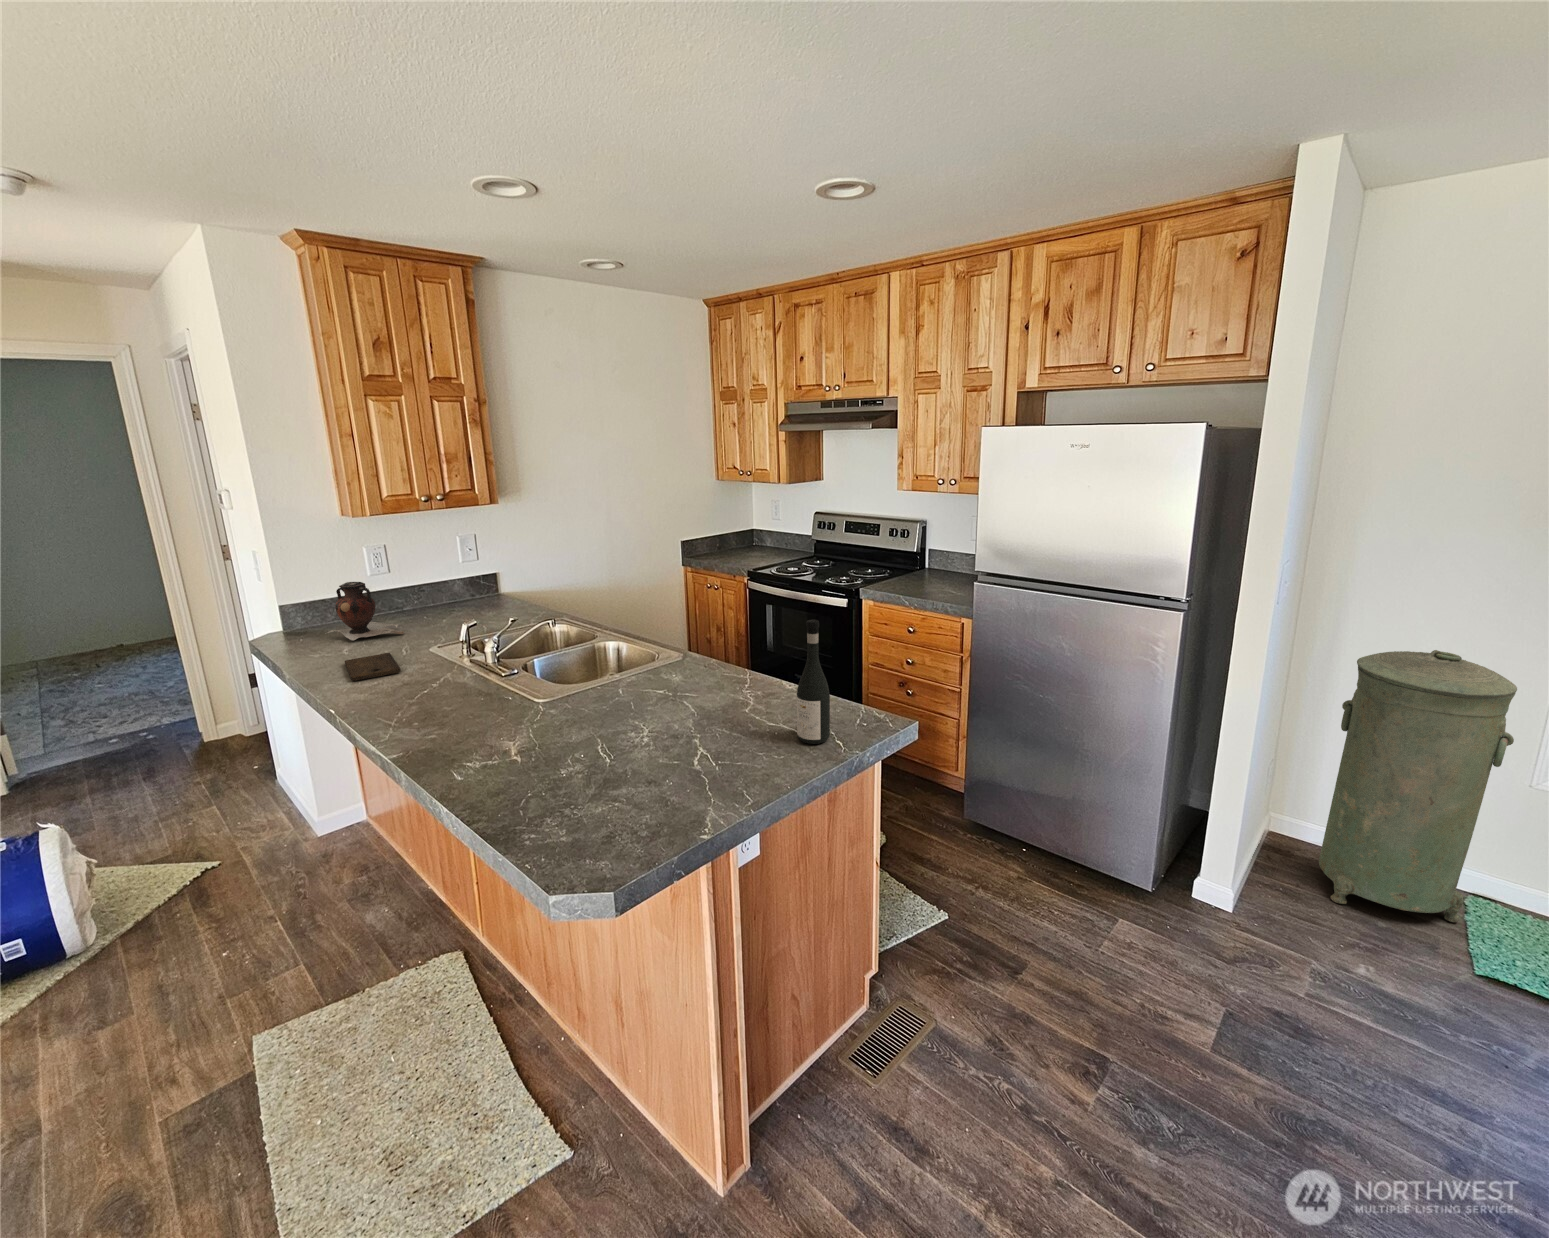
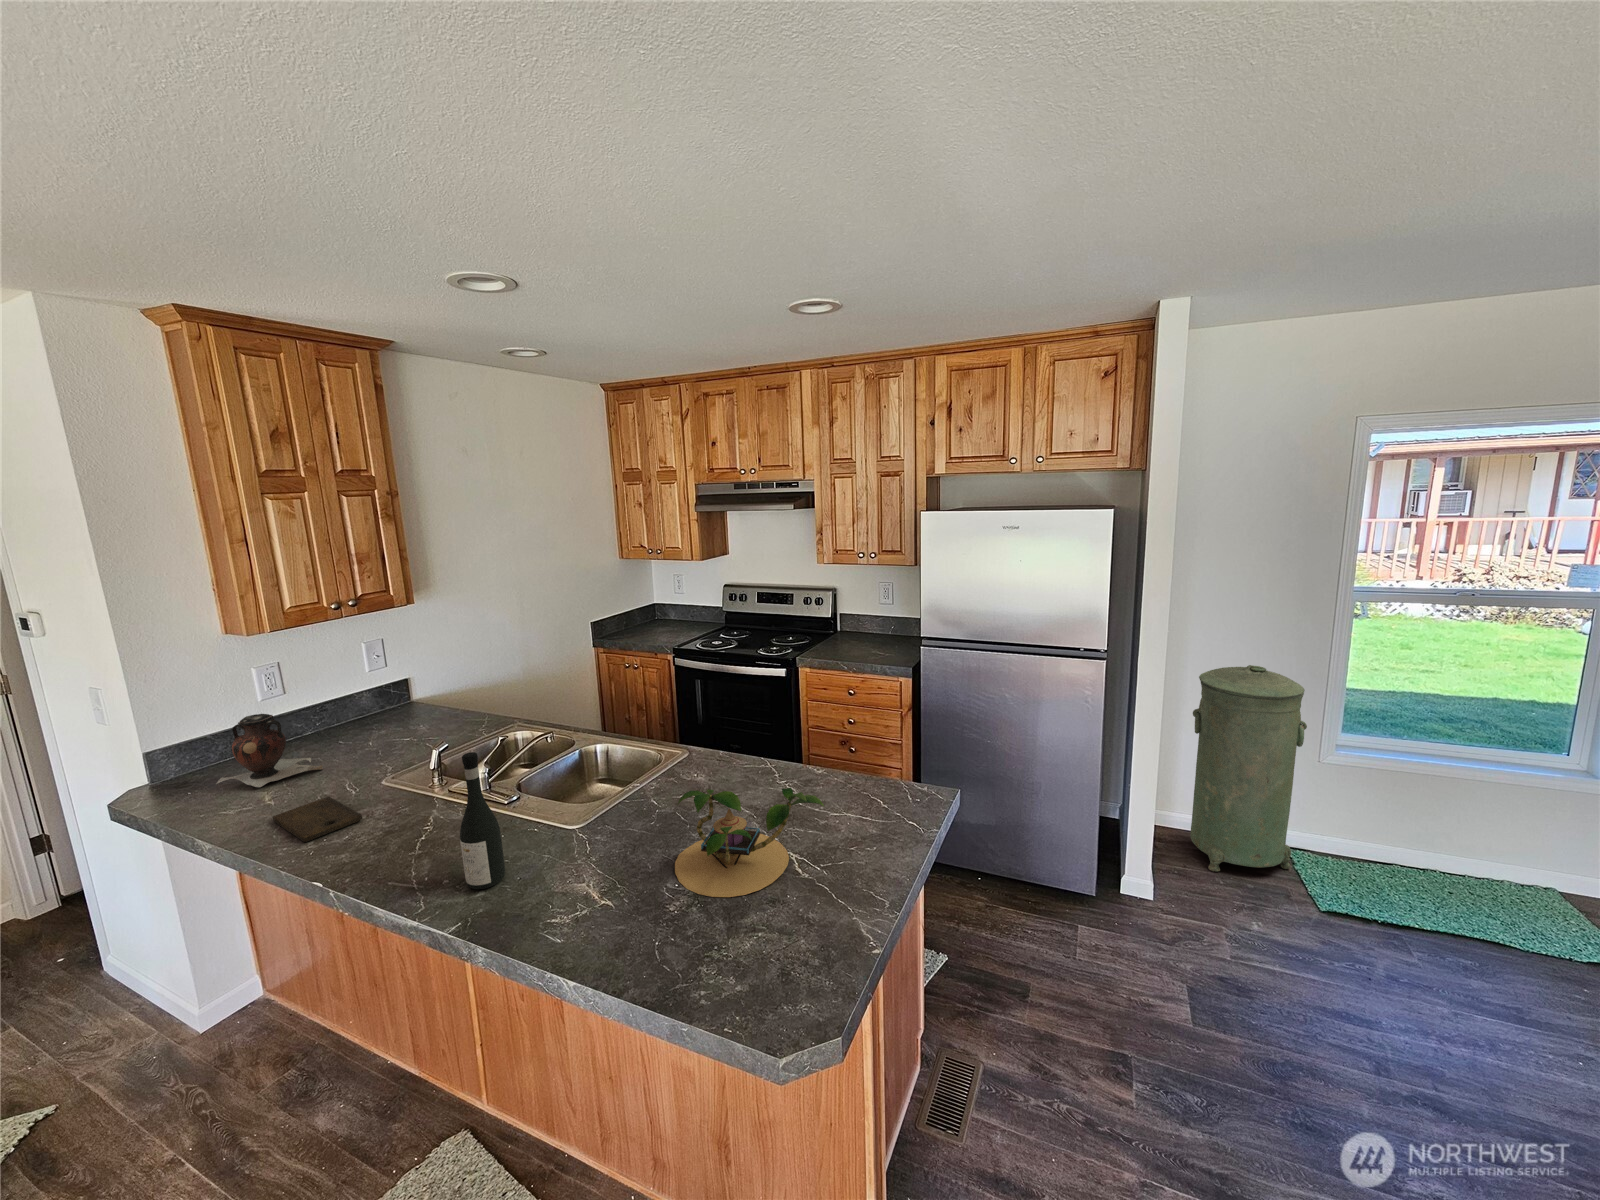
wine bottle: present [797,620,830,744] -> present [460,752,505,889]
plant: none [592,676,727,776] -> present [675,788,824,897]

